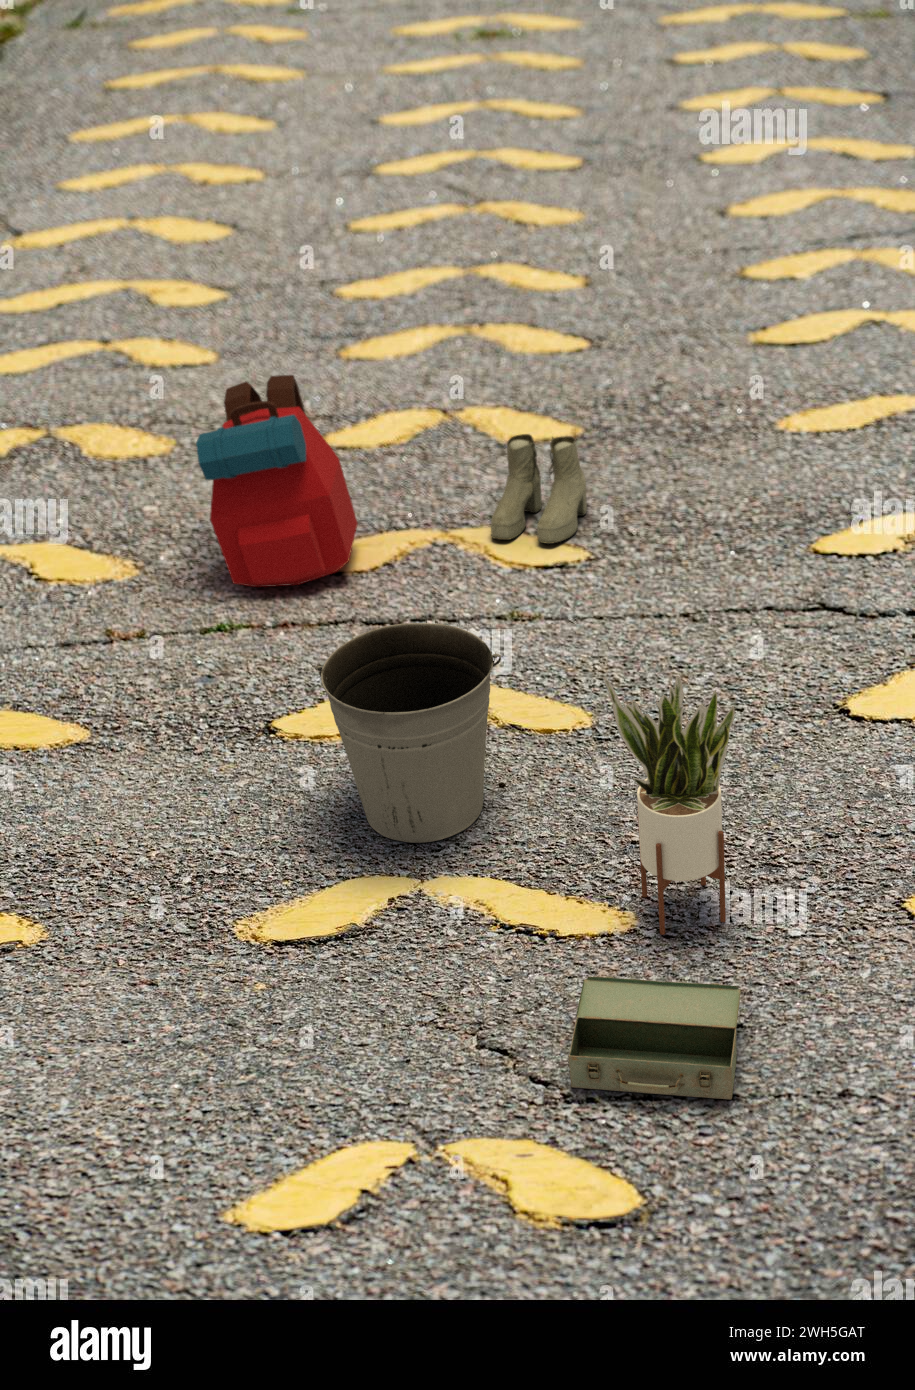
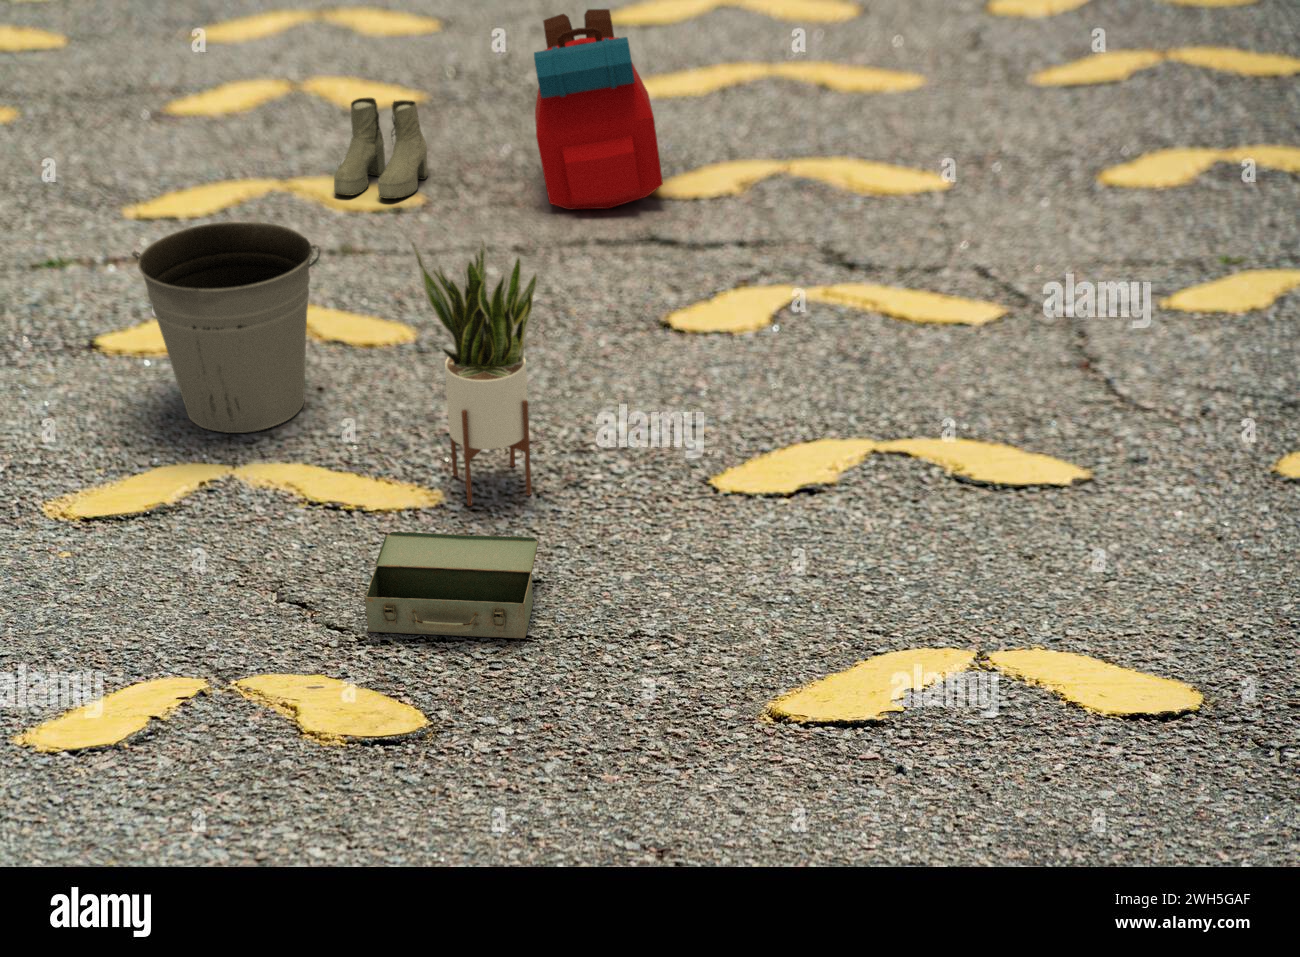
backpack: present [196,375,358,587] -> present [534,9,663,210]

